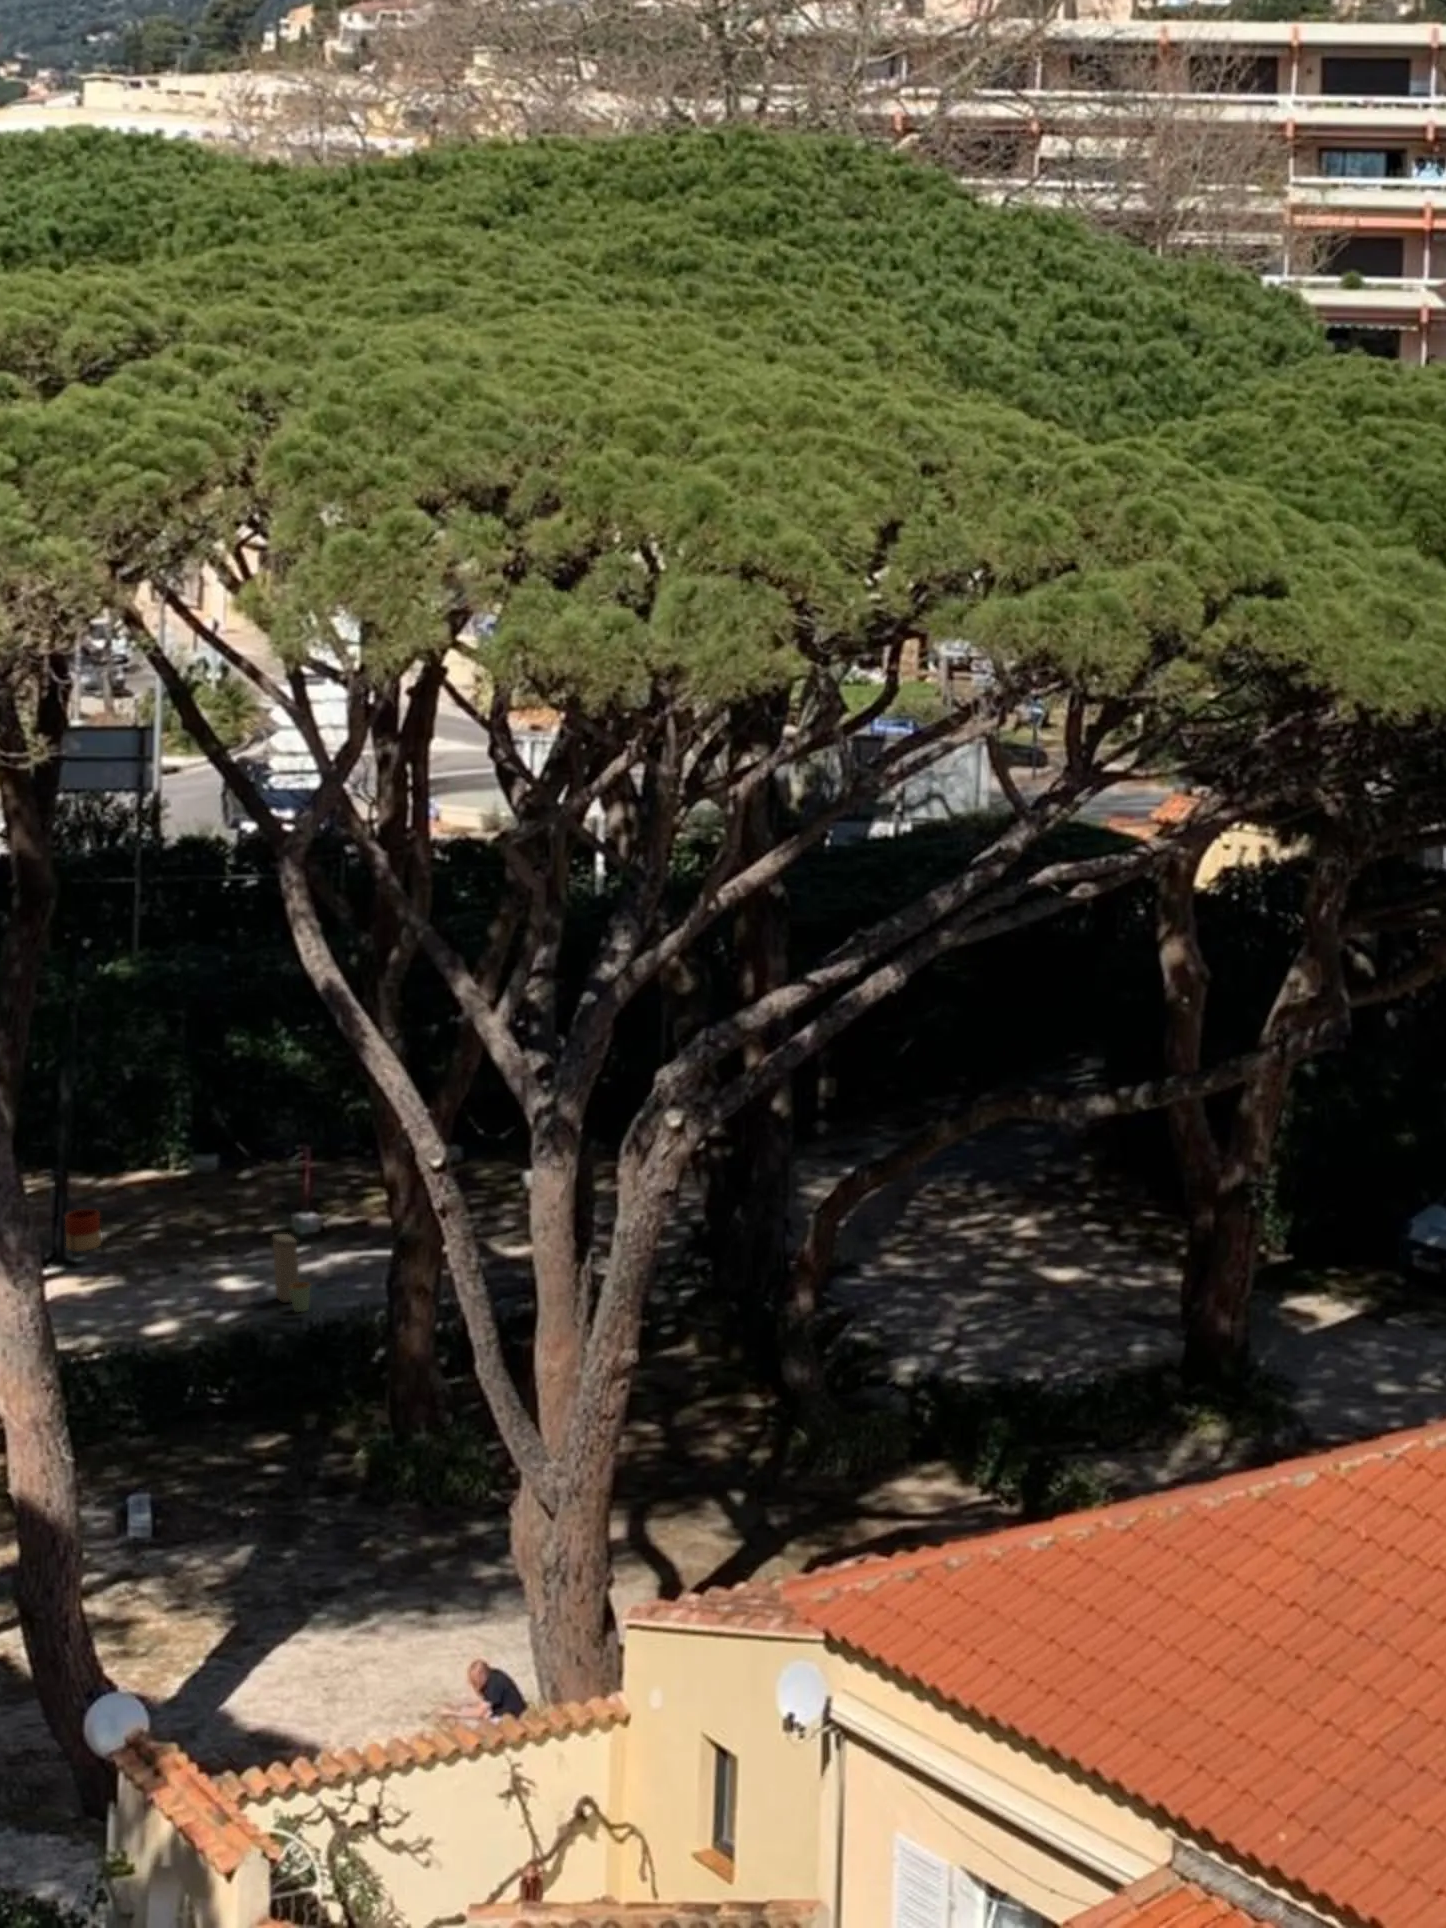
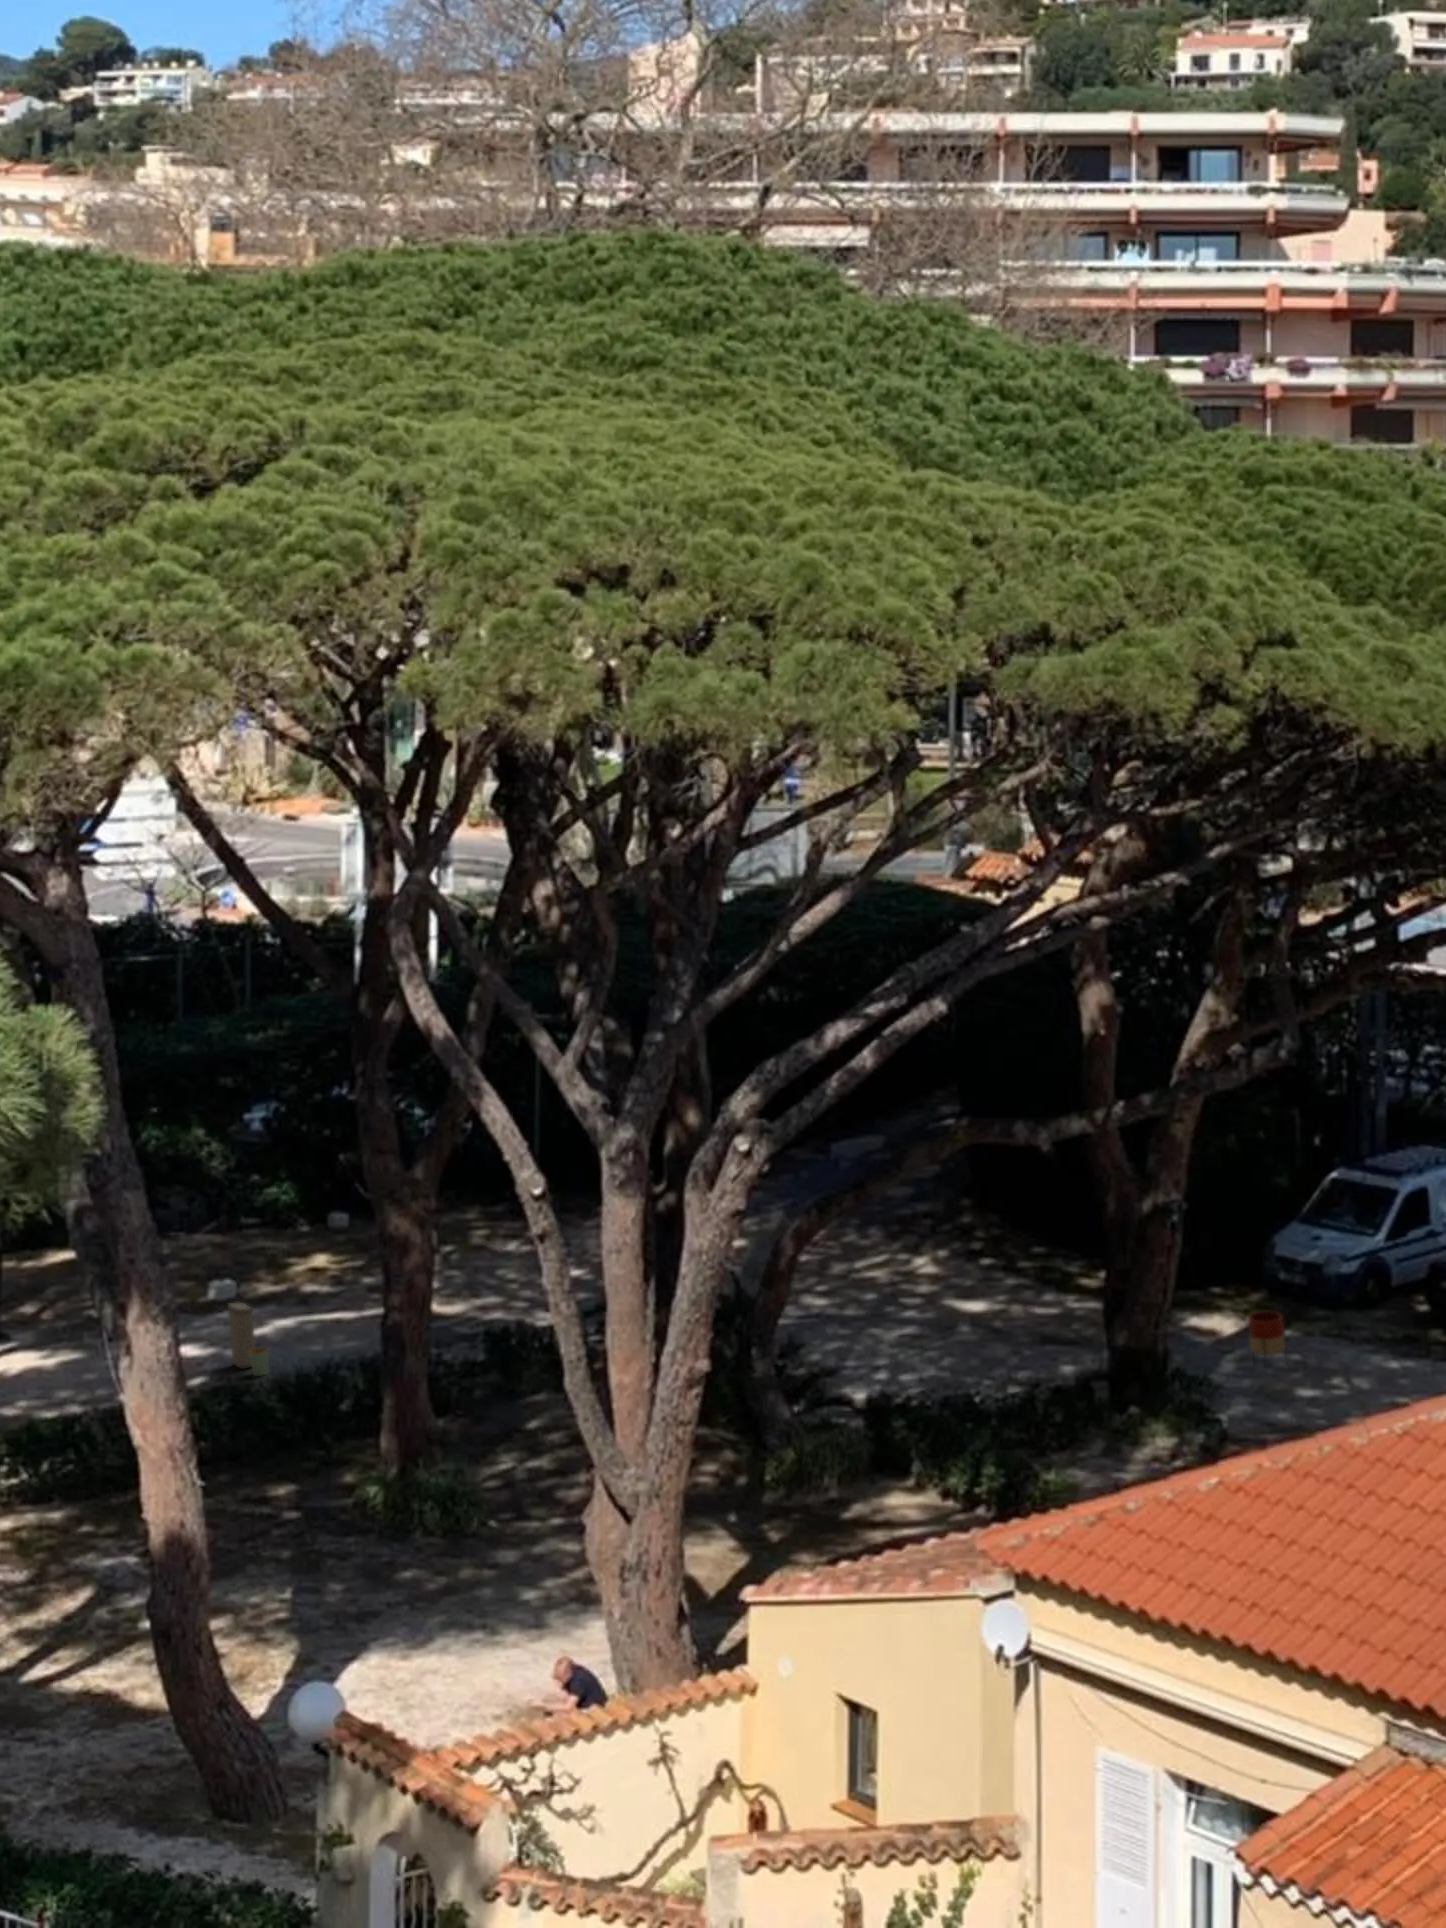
planter: present [65,1209,103,1253] -> present [1248,1311,1287,1356]

